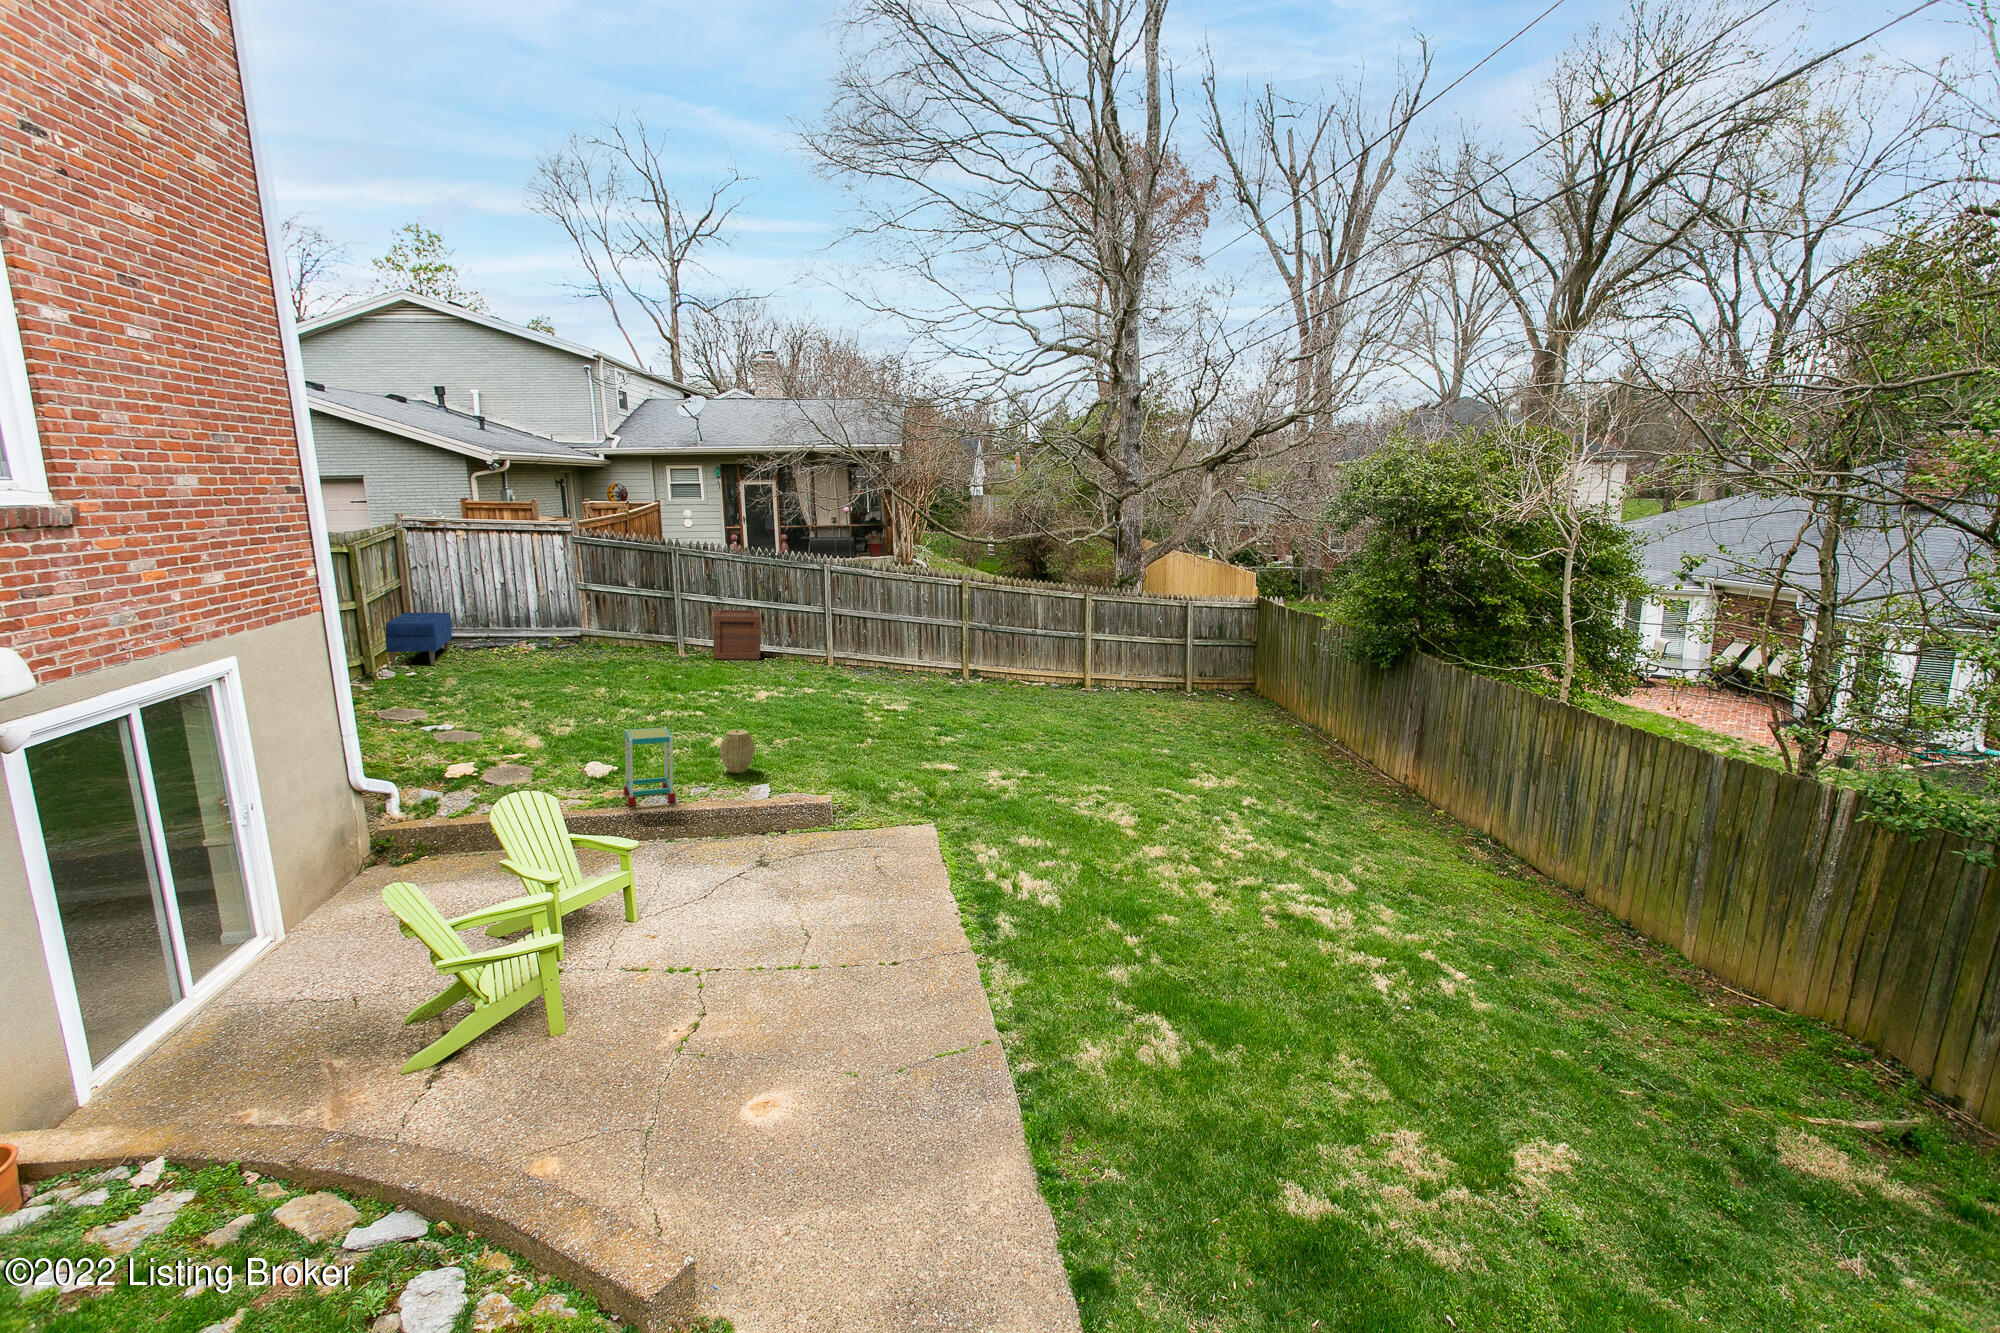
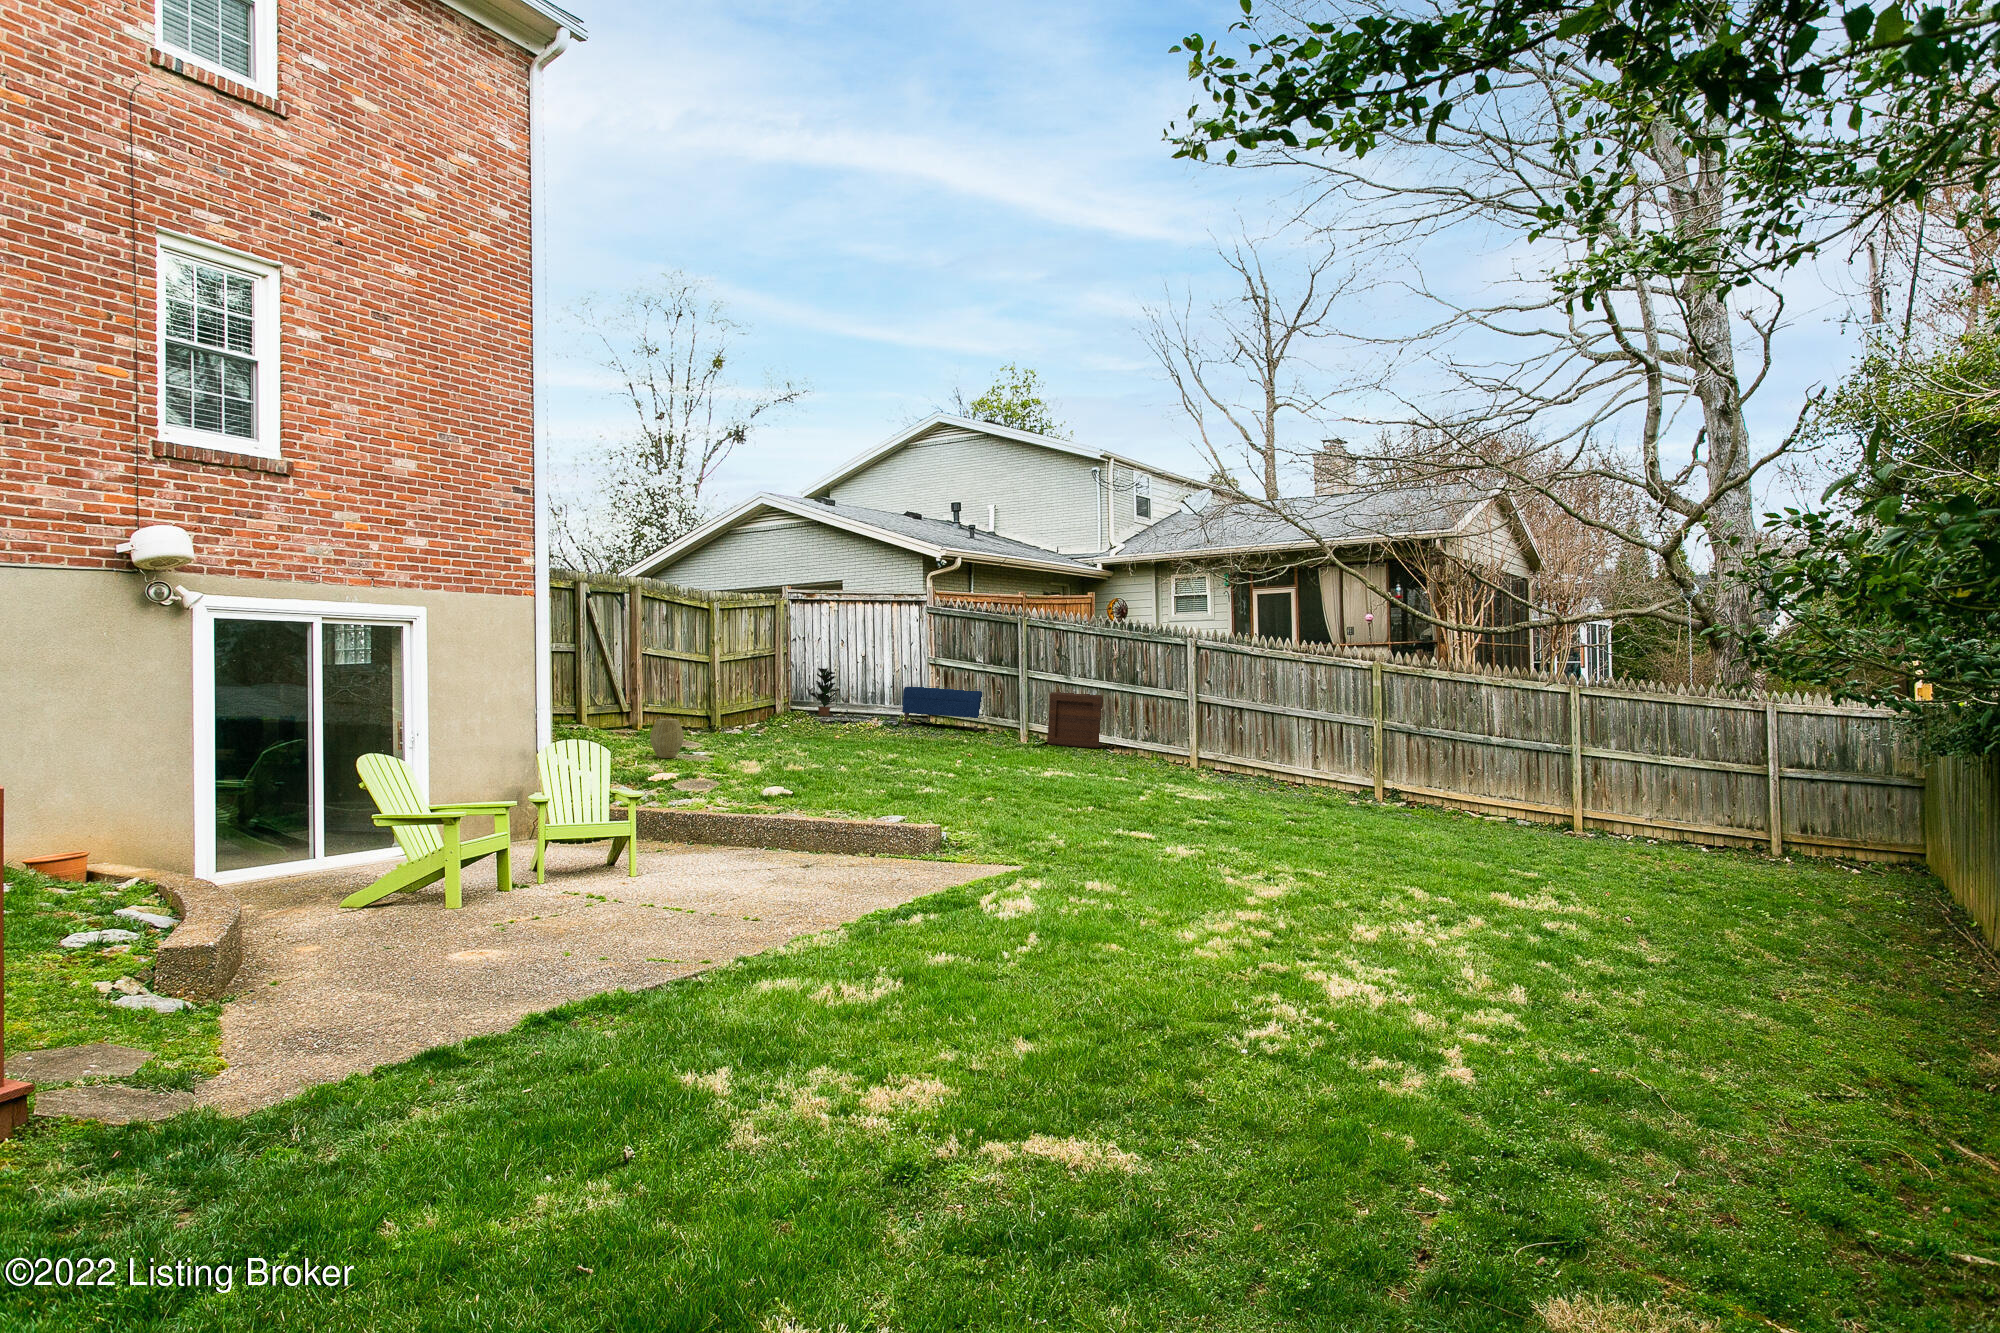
potted plant: none [446,597,480,645] -> present [810,668,839,716]
bench: present [385,612,452,665] -> present [902,686,988,730]
side table: present [624,727,676,806] -> none [760,737,819,815]
woven basket: present [720,730,755,773] -> present [650,717,684,758]

